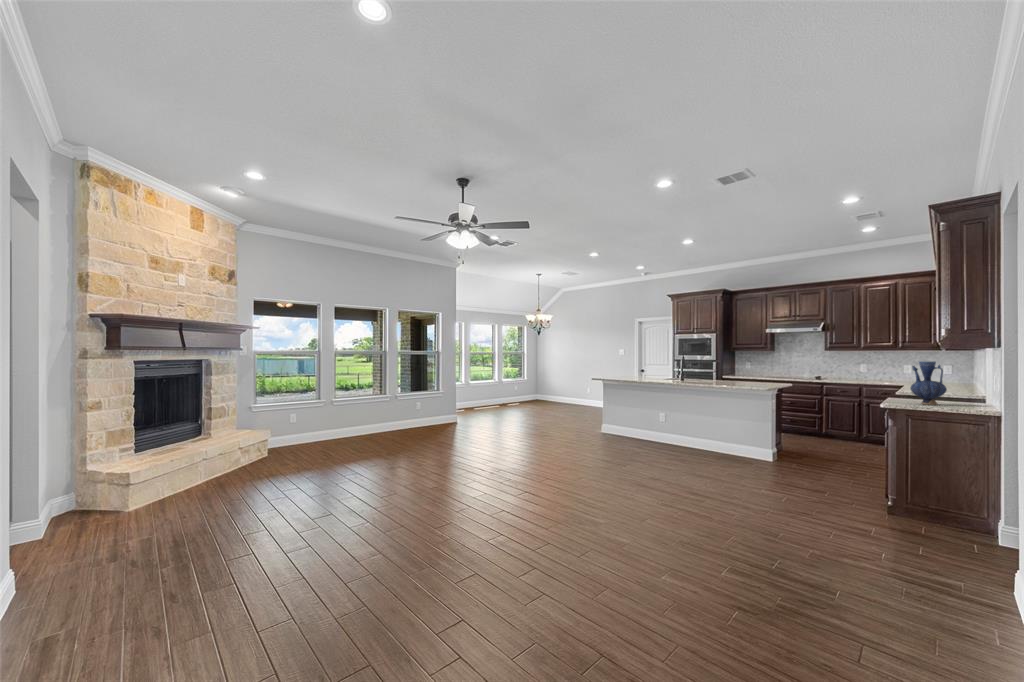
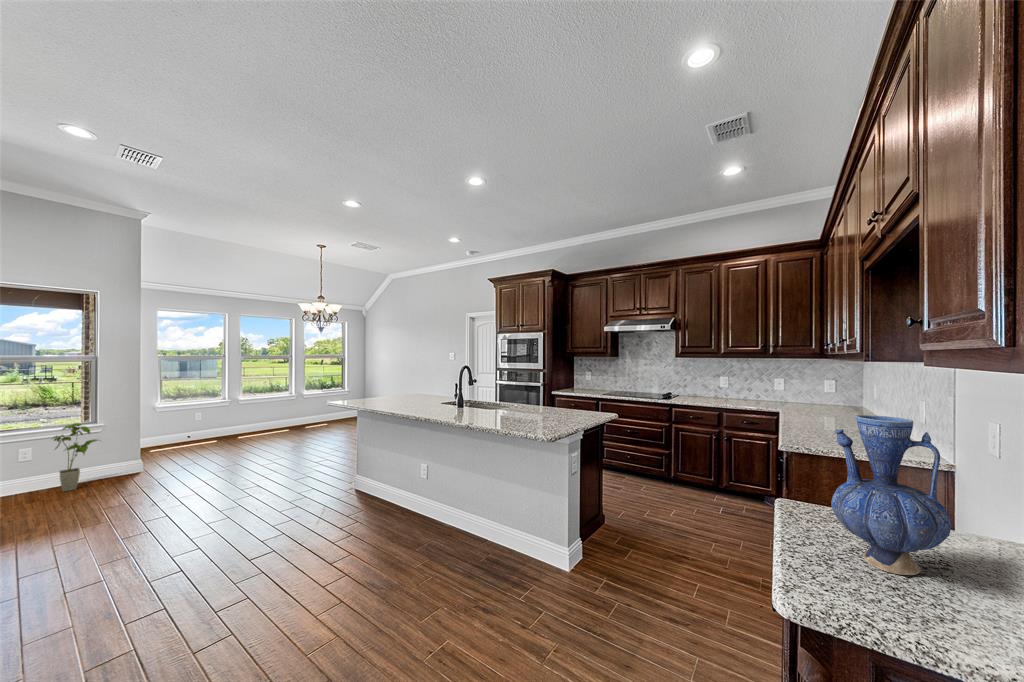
house plant: none [428,389,448,427] -> present [53,423,97,492]

